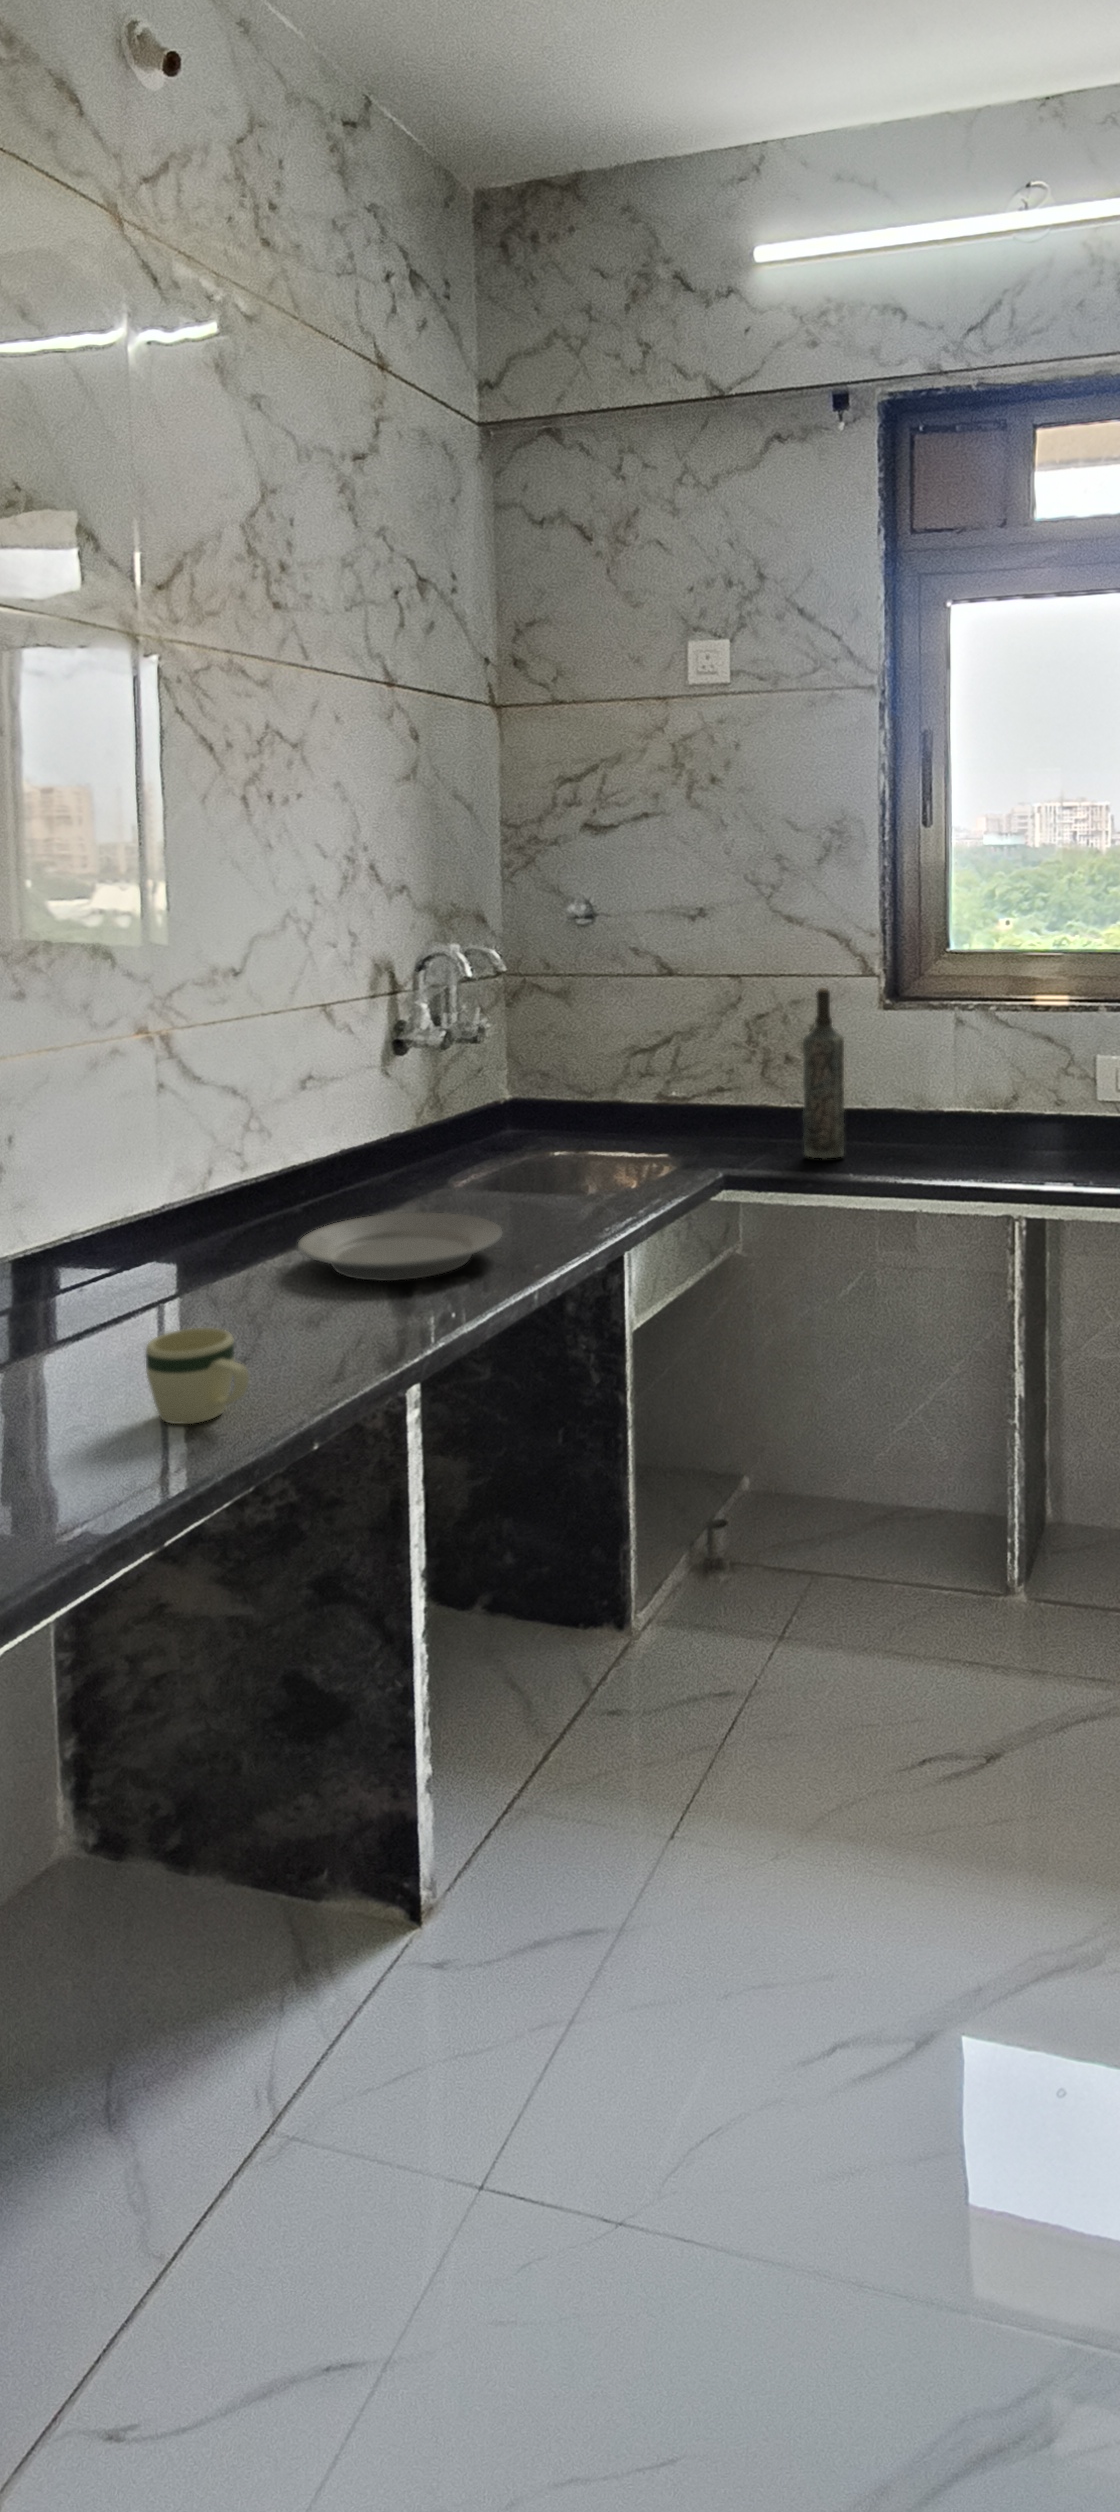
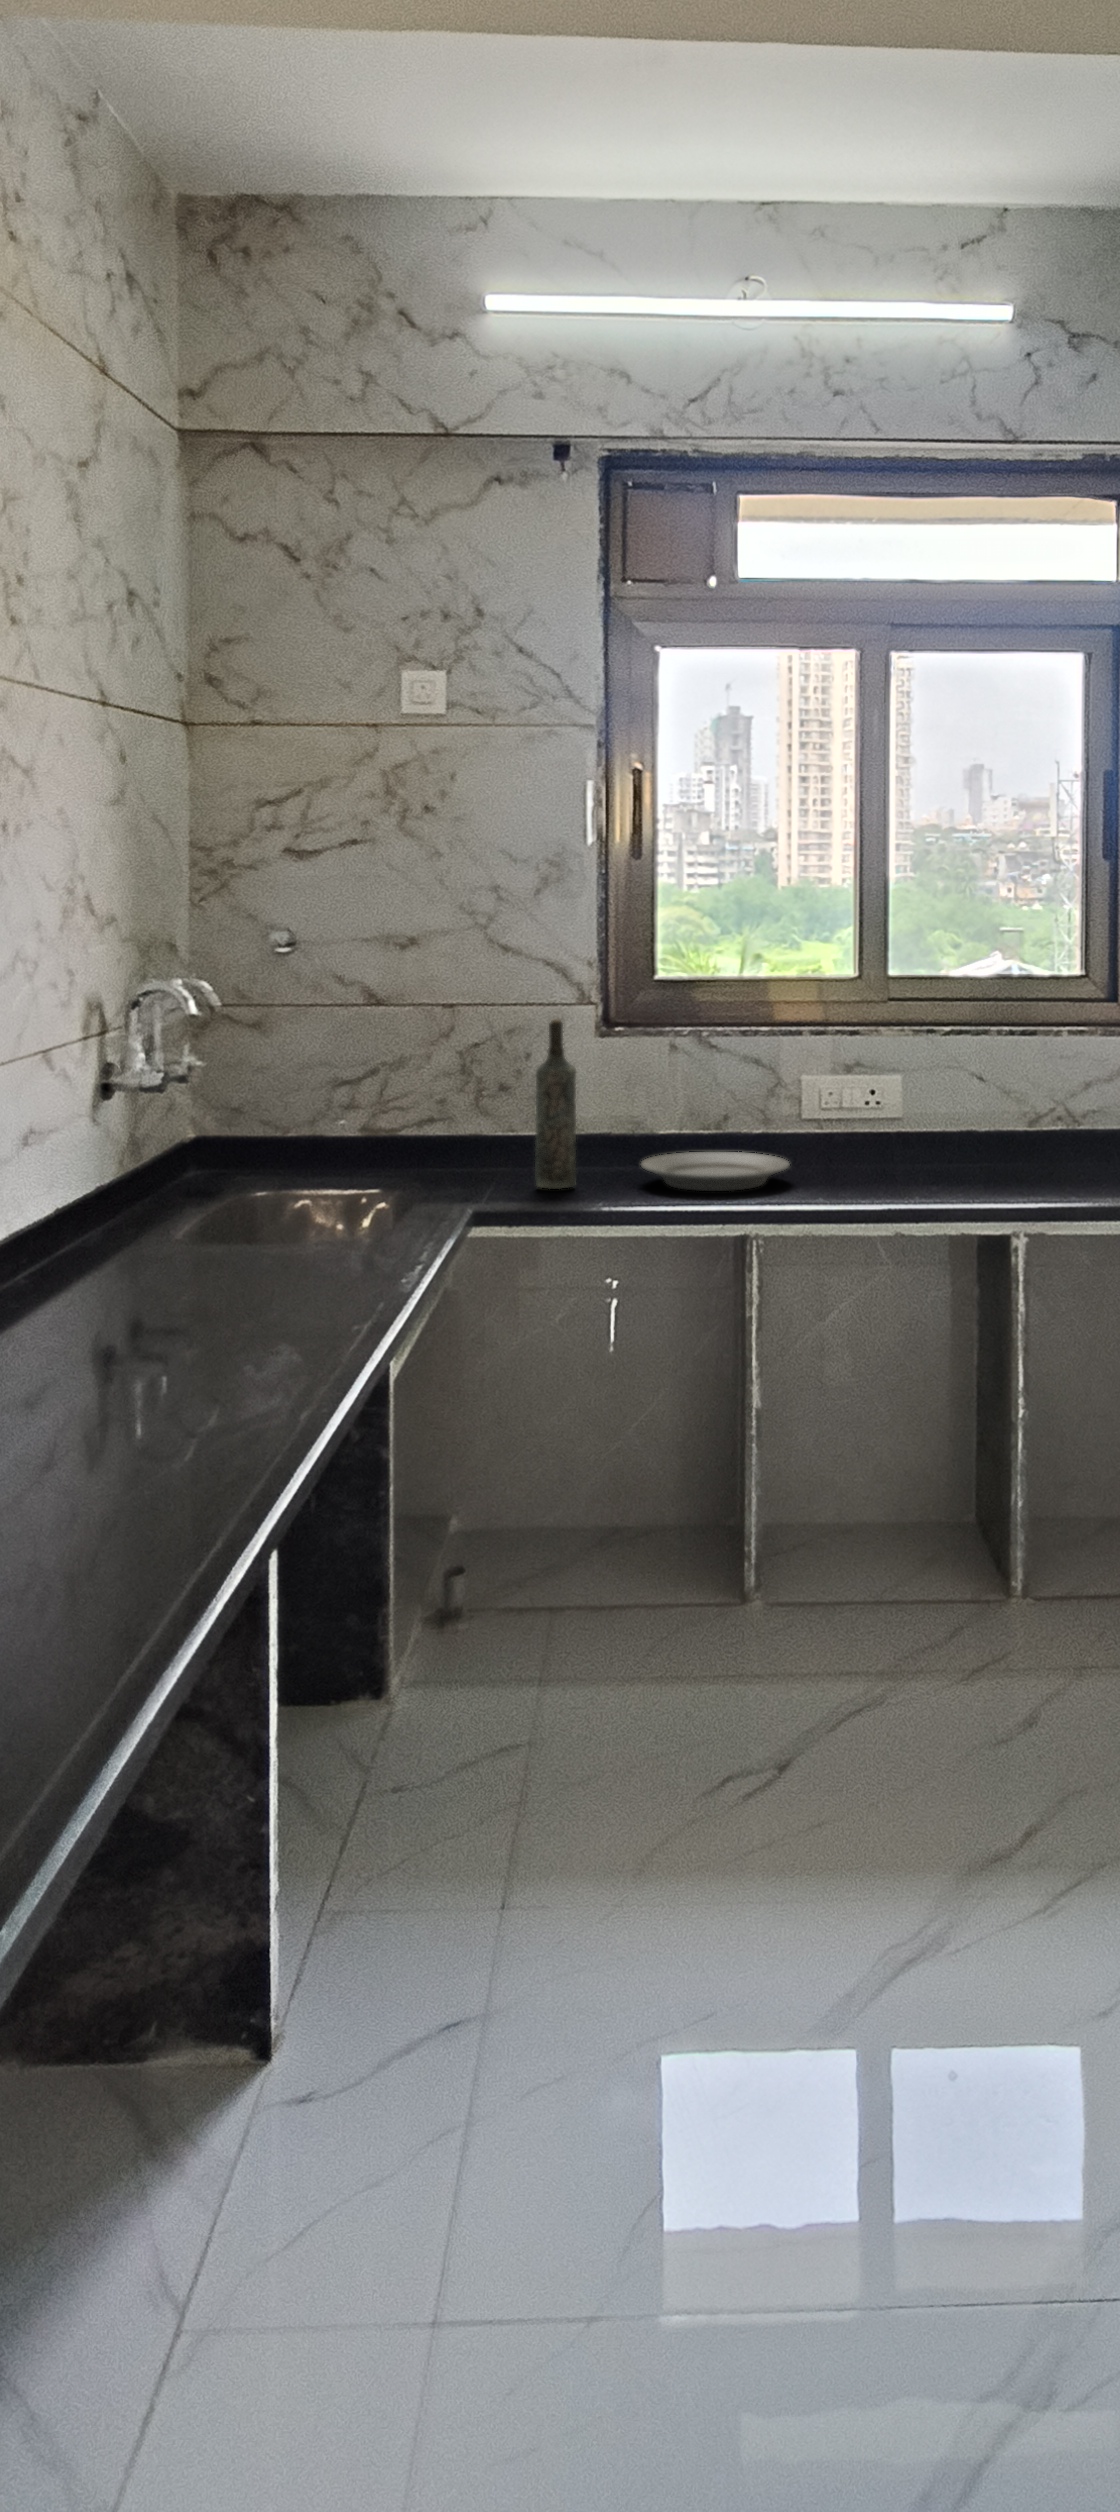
plate: present [298,1213,502,1281] -> present [641,1152,789,1191]
mug: present [146,1328,249,1424] -> none [117,1338,232,1429]

